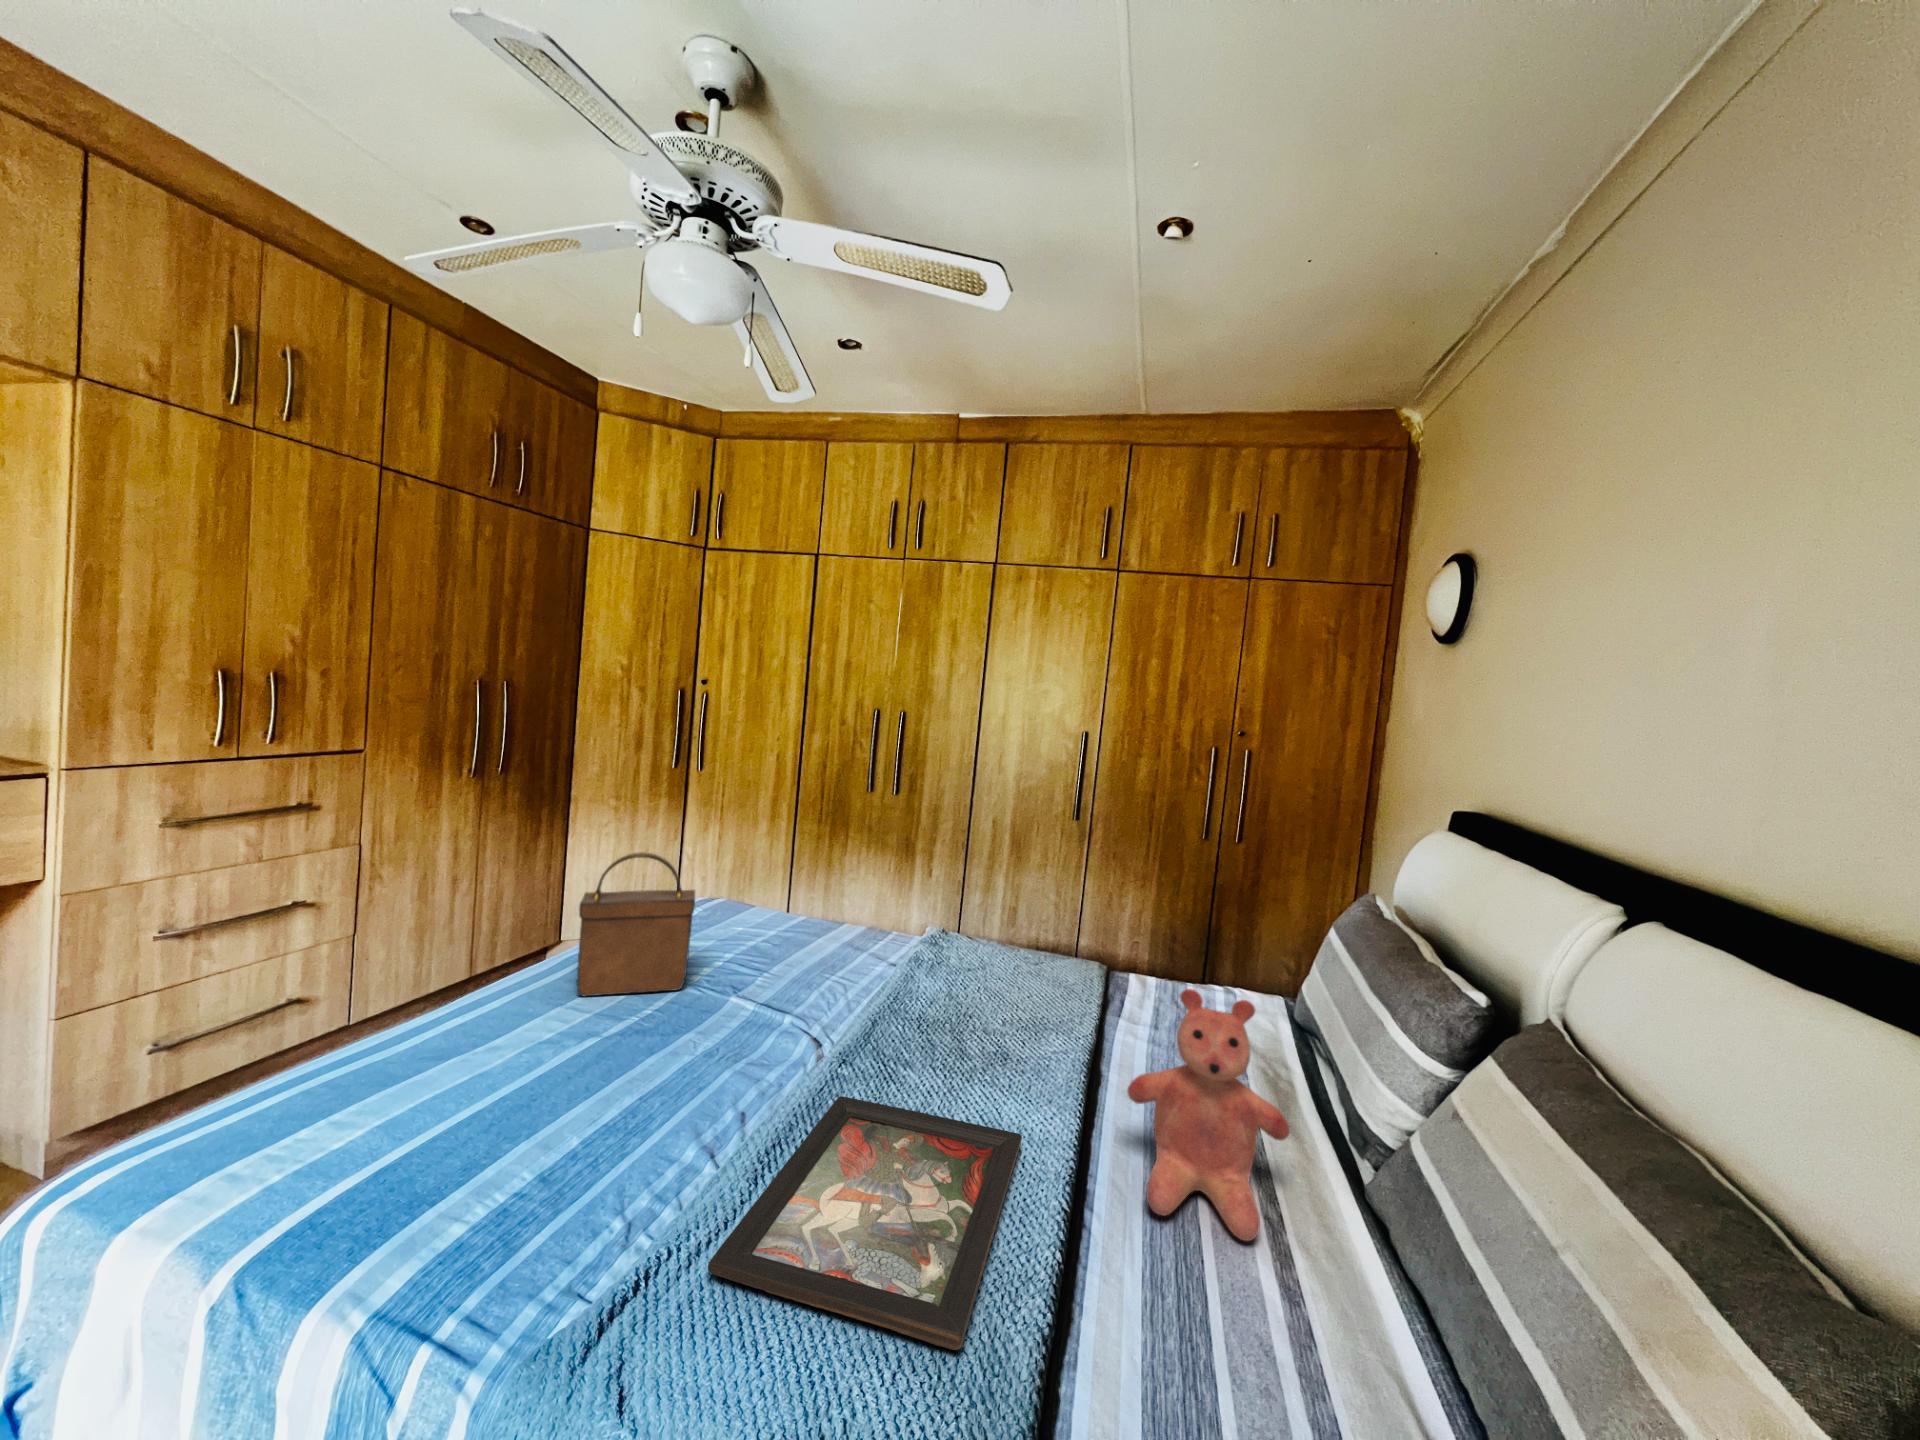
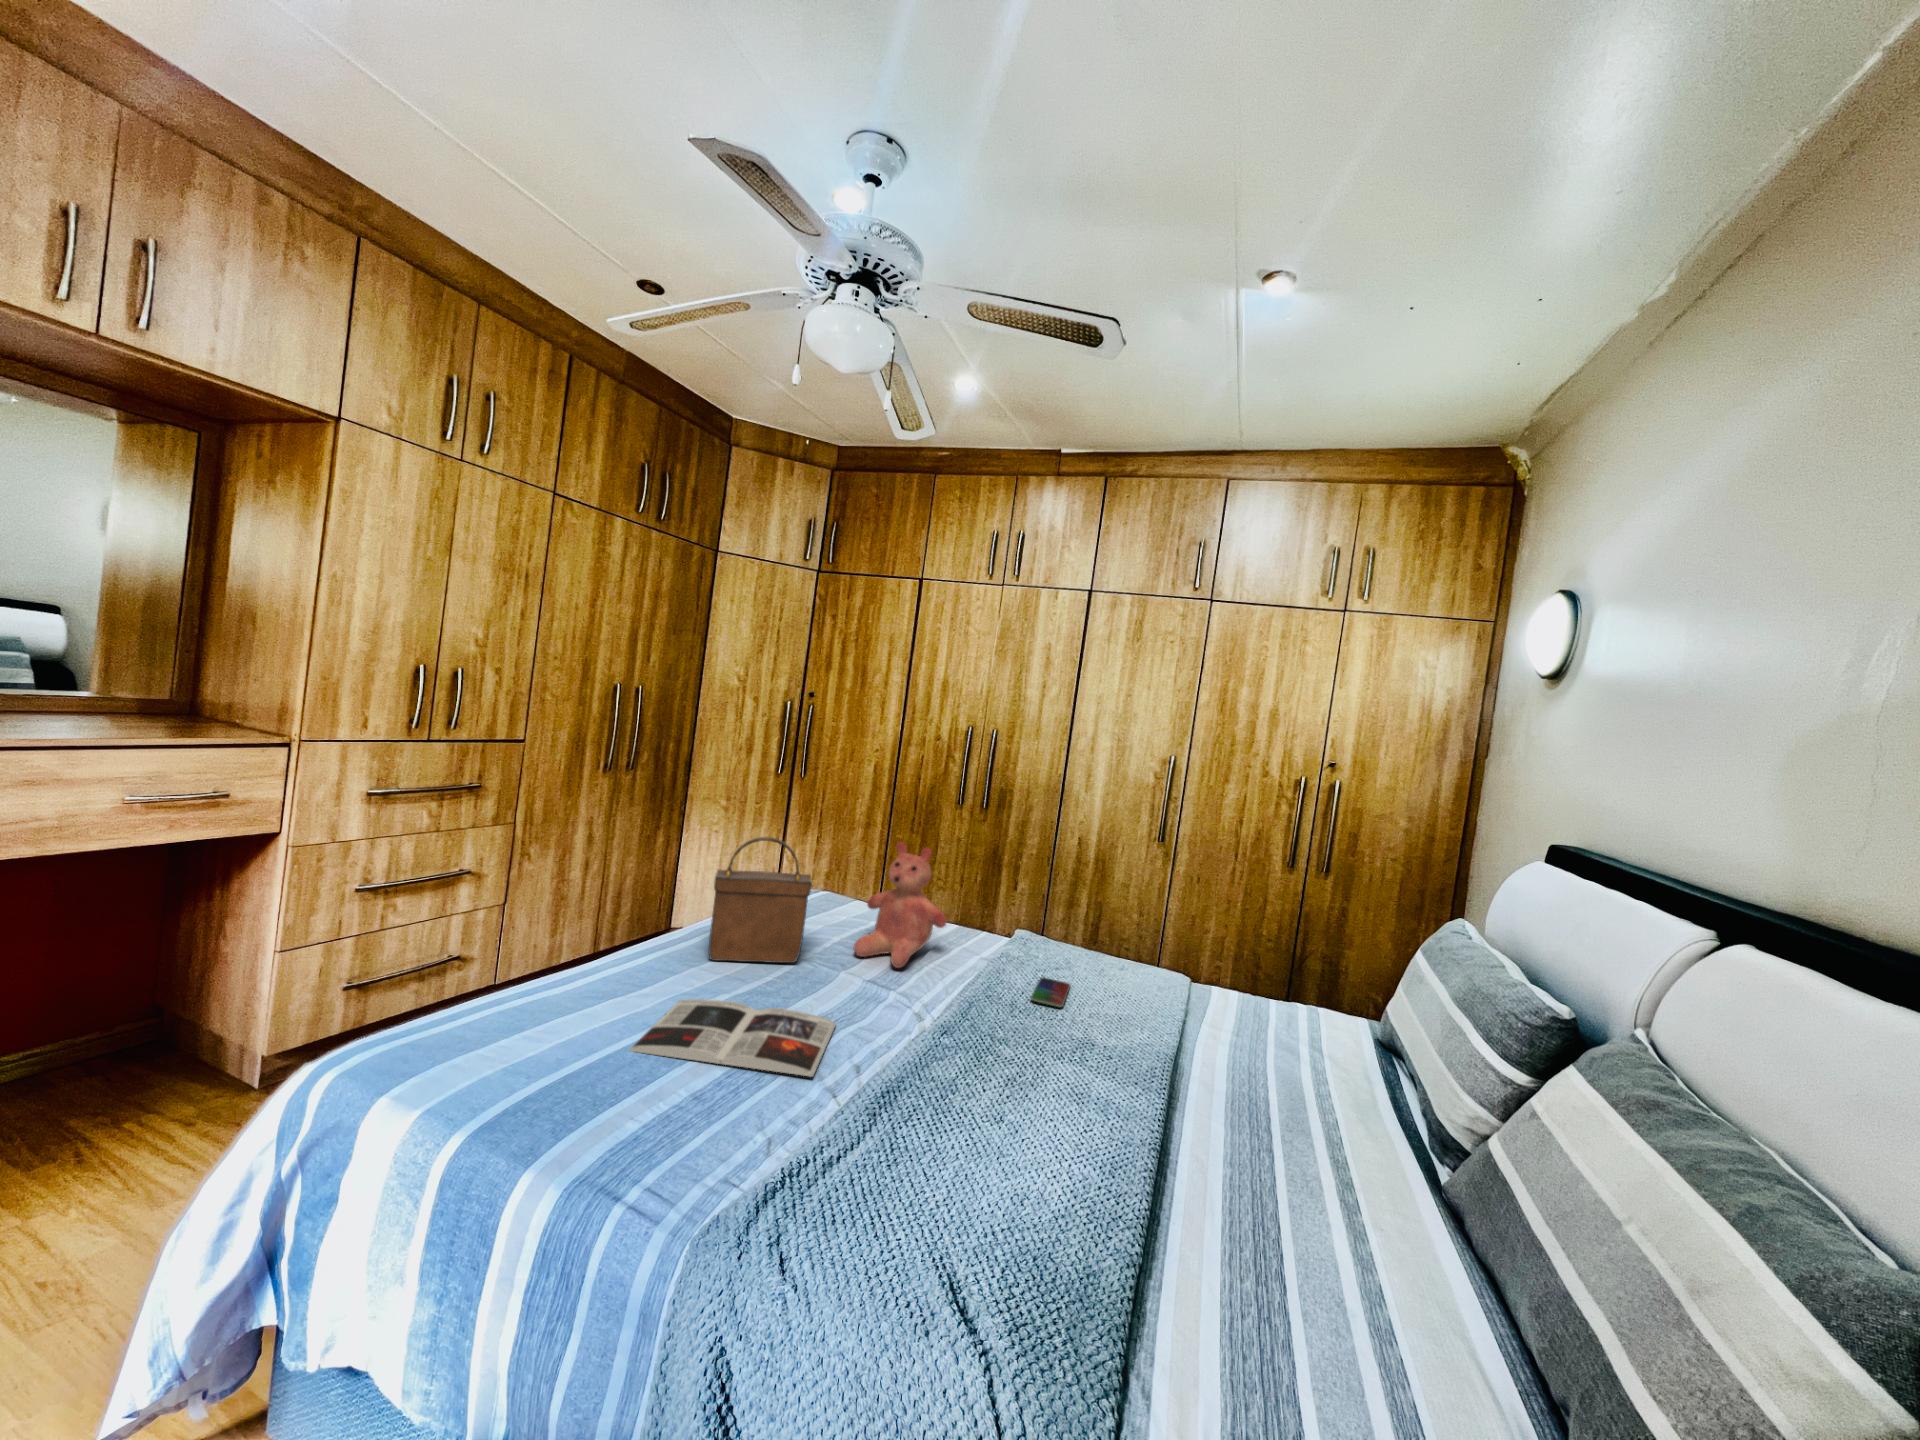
smartphone: none [941,980,984,1015] -> present [1031,978,1070,1007]
teddy bear: present [1127,989,1290,1241] -> present [854,842,946,968]
magazine: none [461,1048,722,1135] -> present [629,999,836,1077]
decorative tray: present [708,1096,1022,1350] -> none [842,1060,1110,1259]

